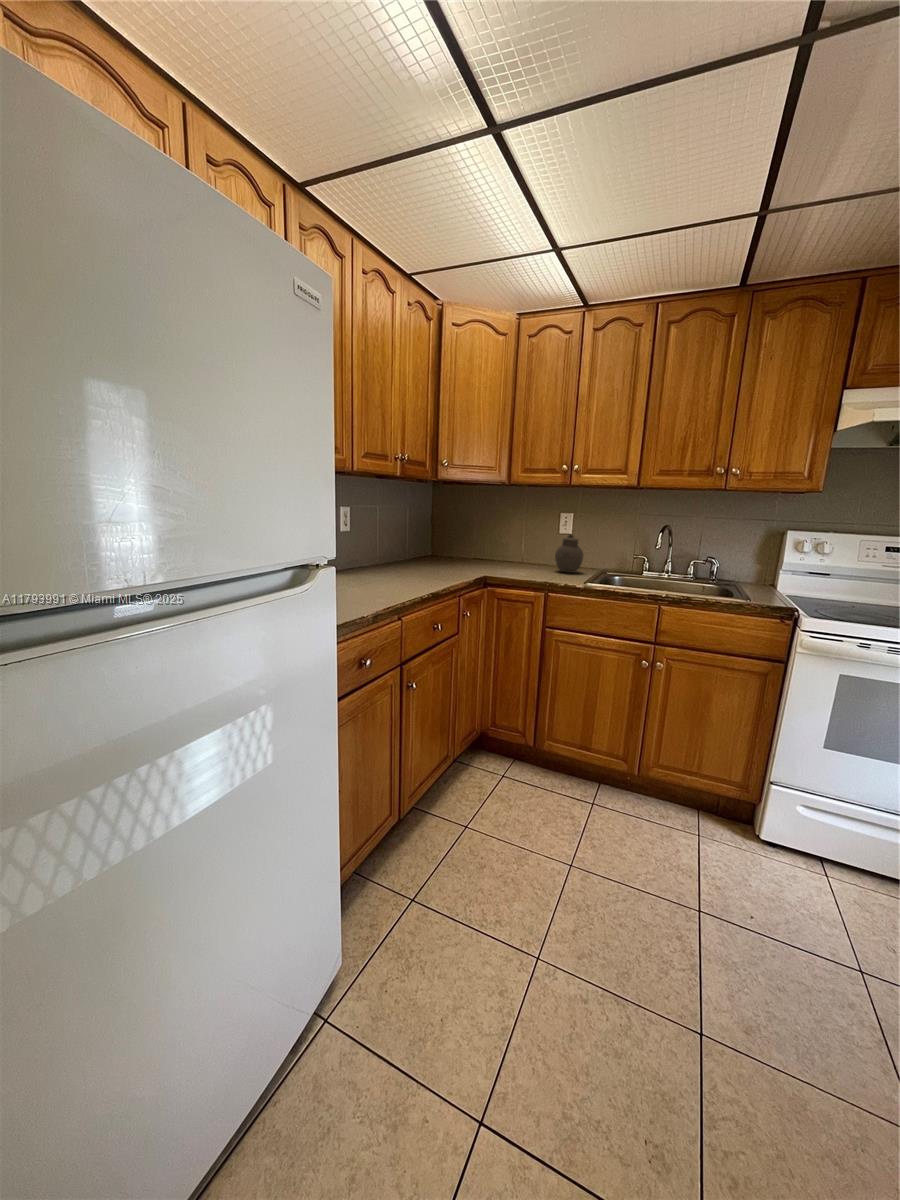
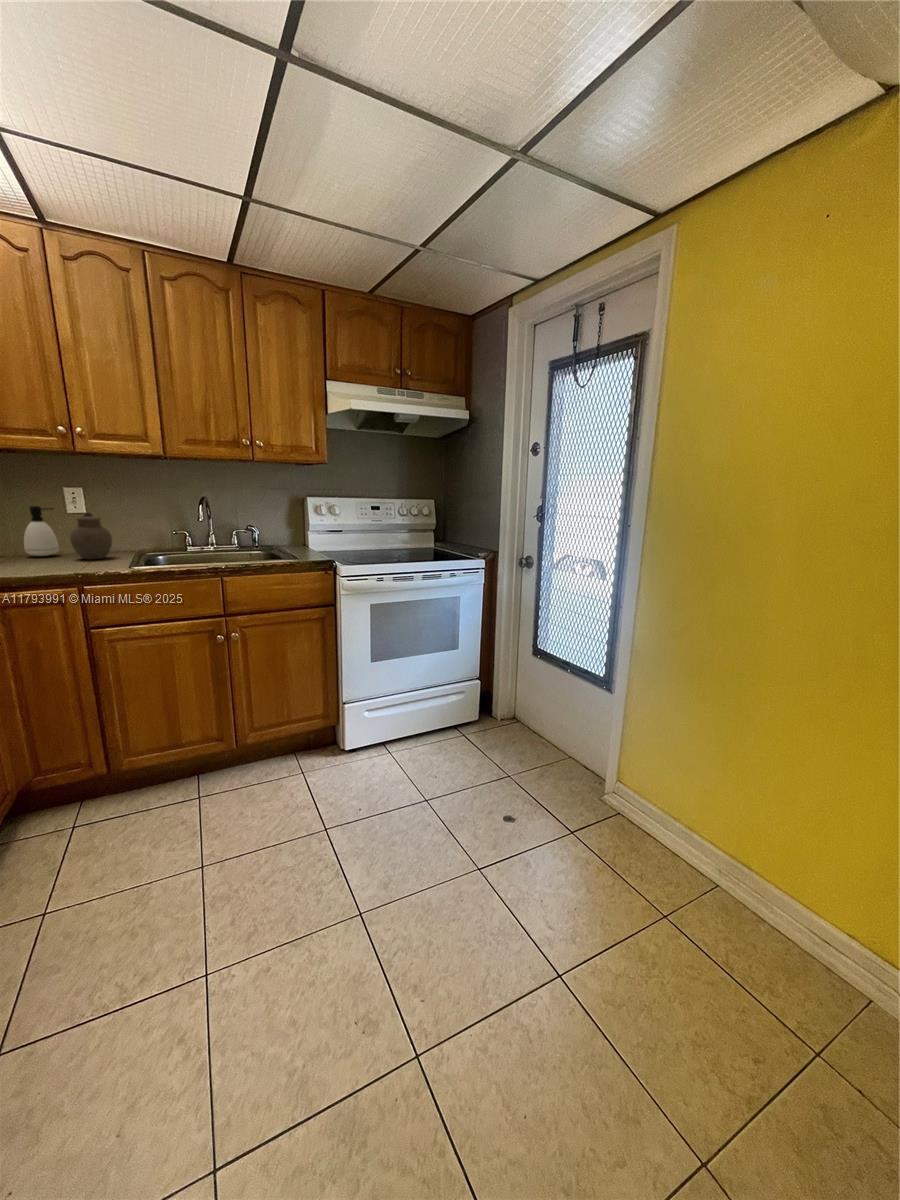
soap dispenser: none [528,527,552,565] -> present [24,506,59,556]

